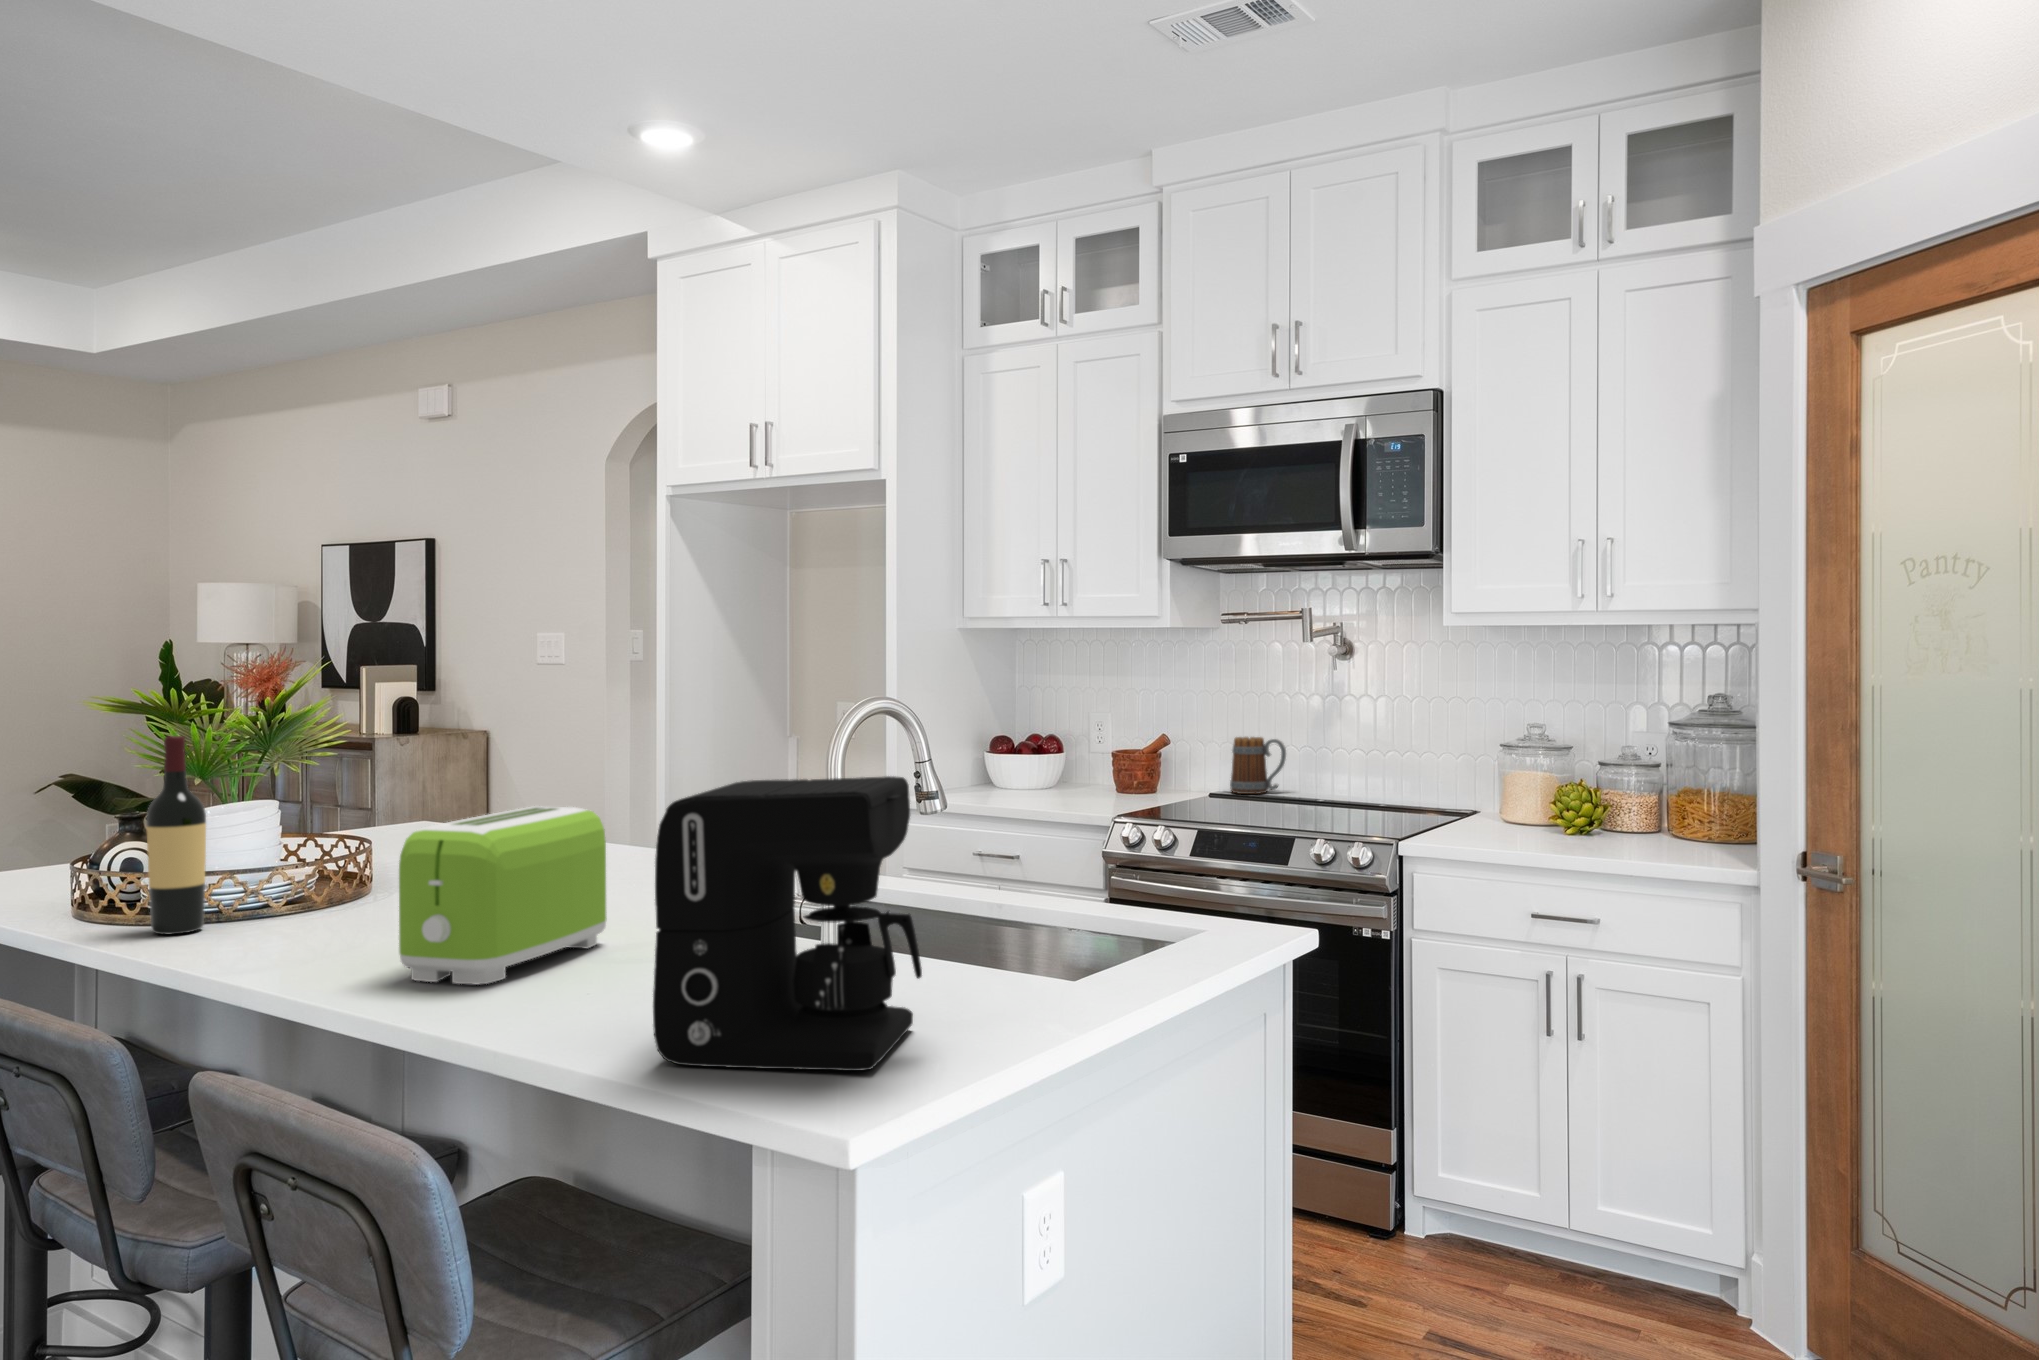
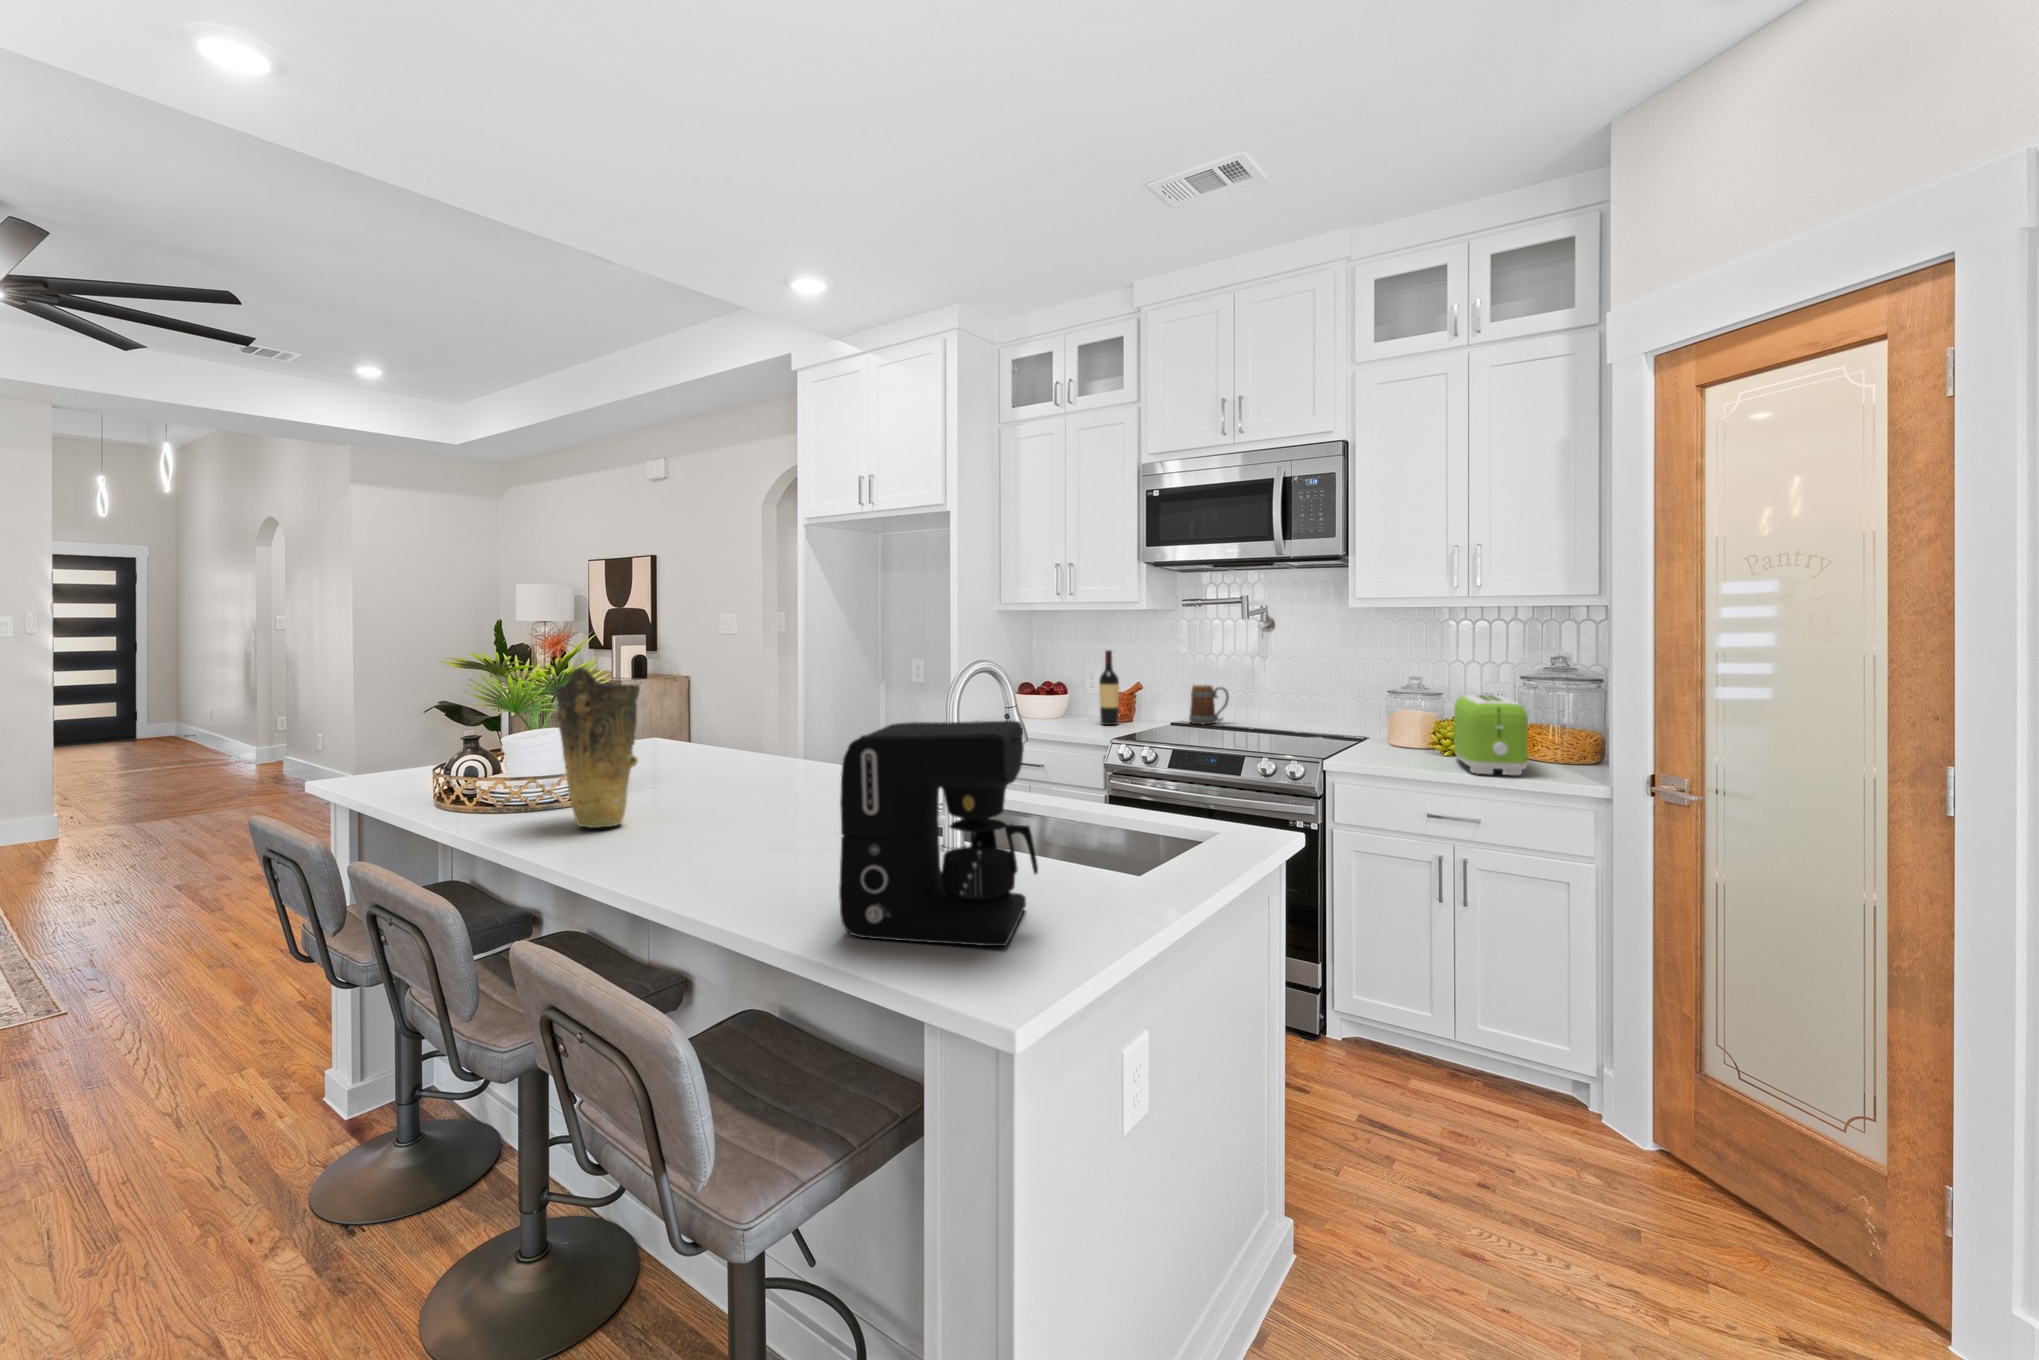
vase: none [264,708,391,940] -> present [555,667,640,828]
wine bottle: present [146,736,206,934] -> present [1099,650,1119,725]
toaster: present [399,806,607,984] -> present [1454,695,1528,775]

